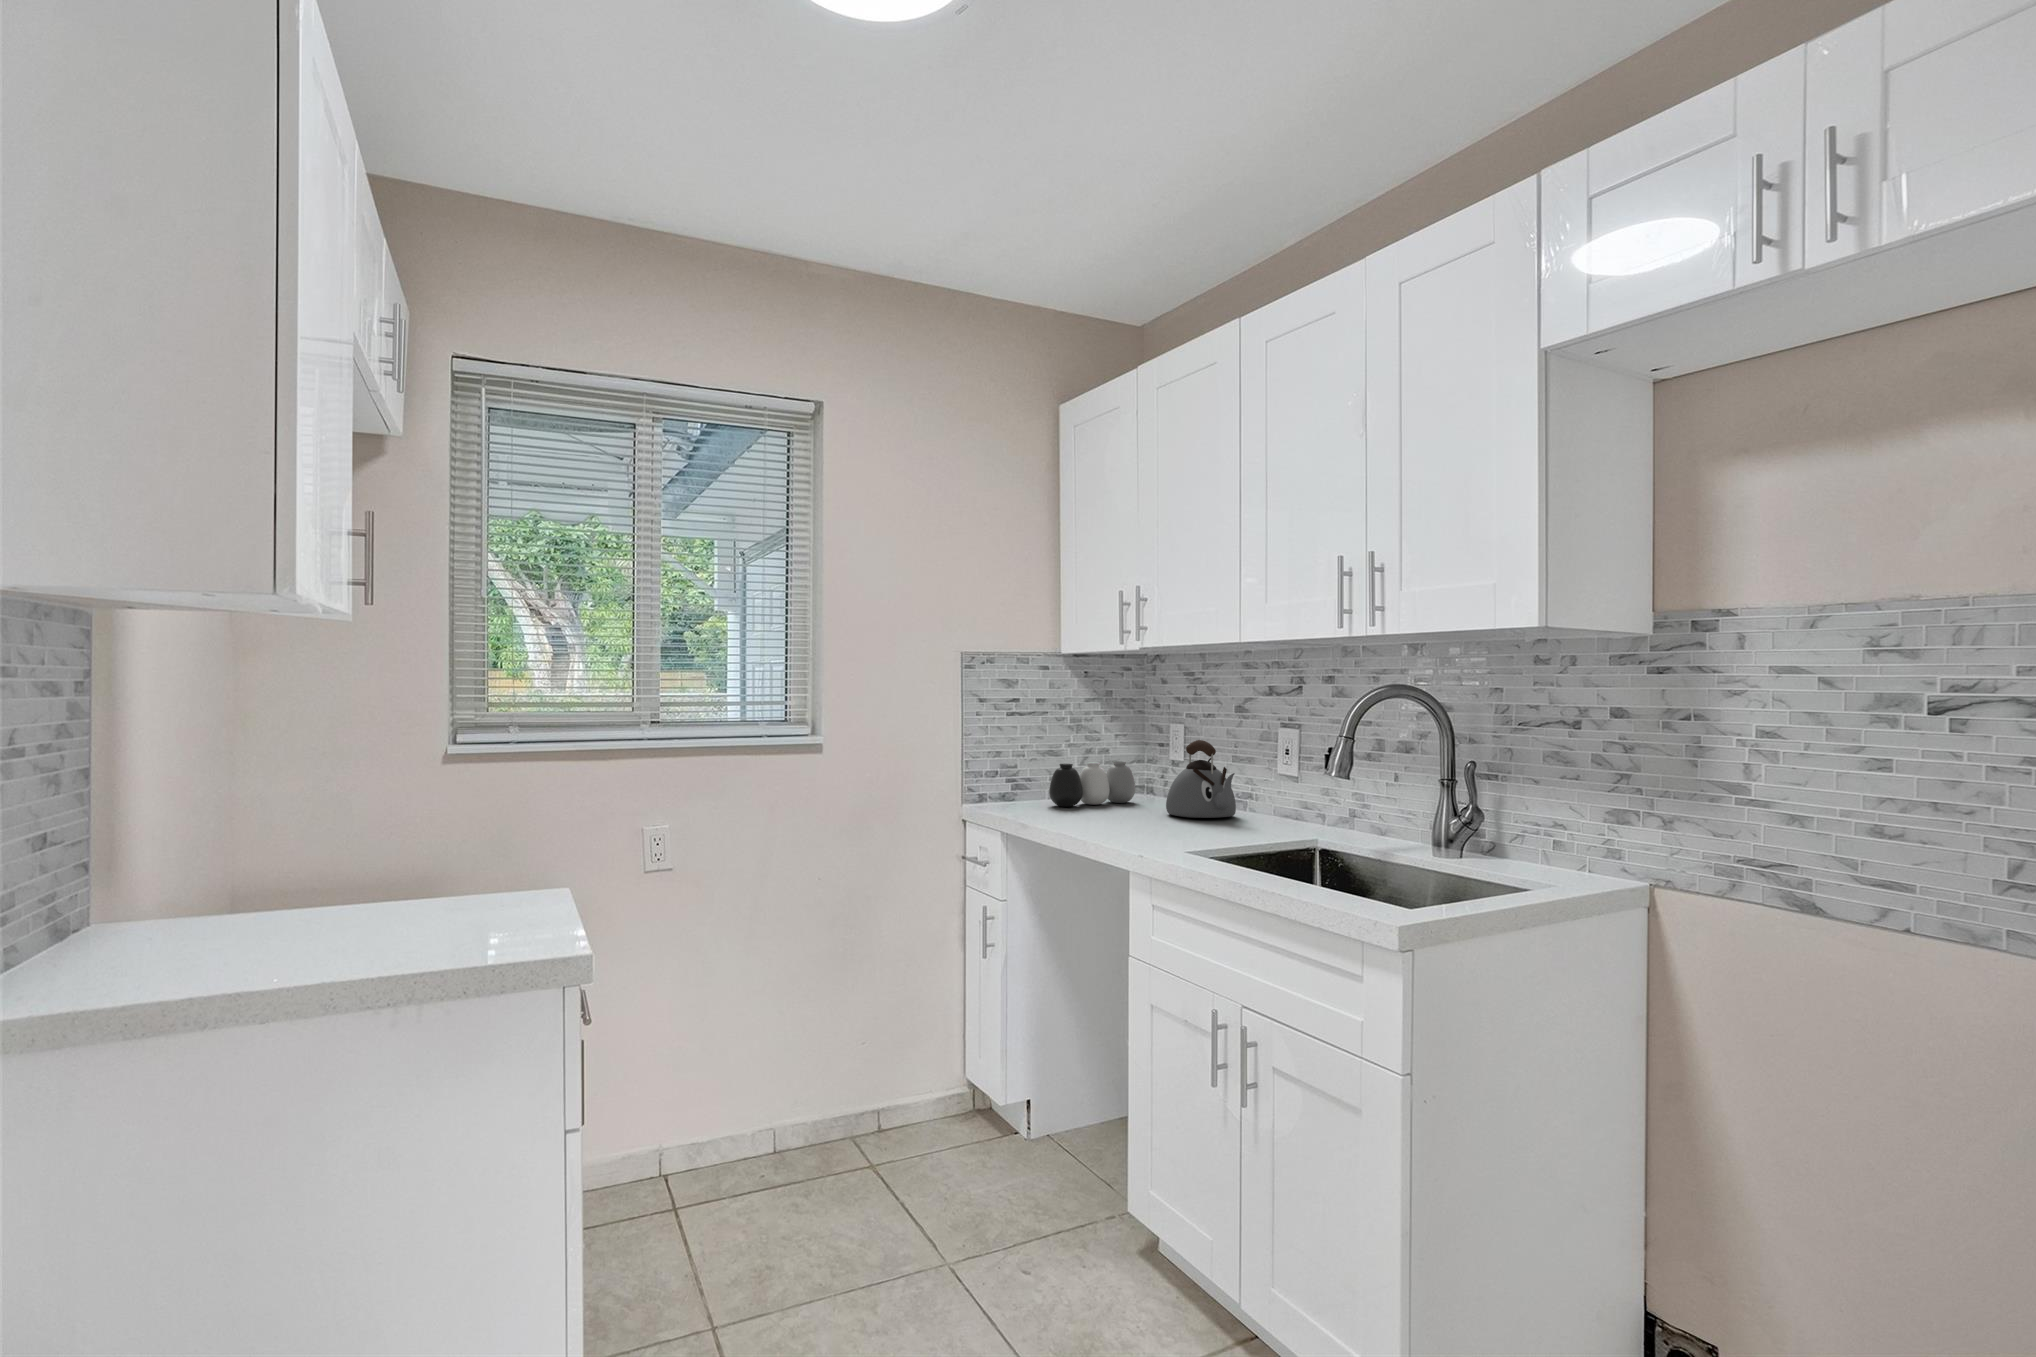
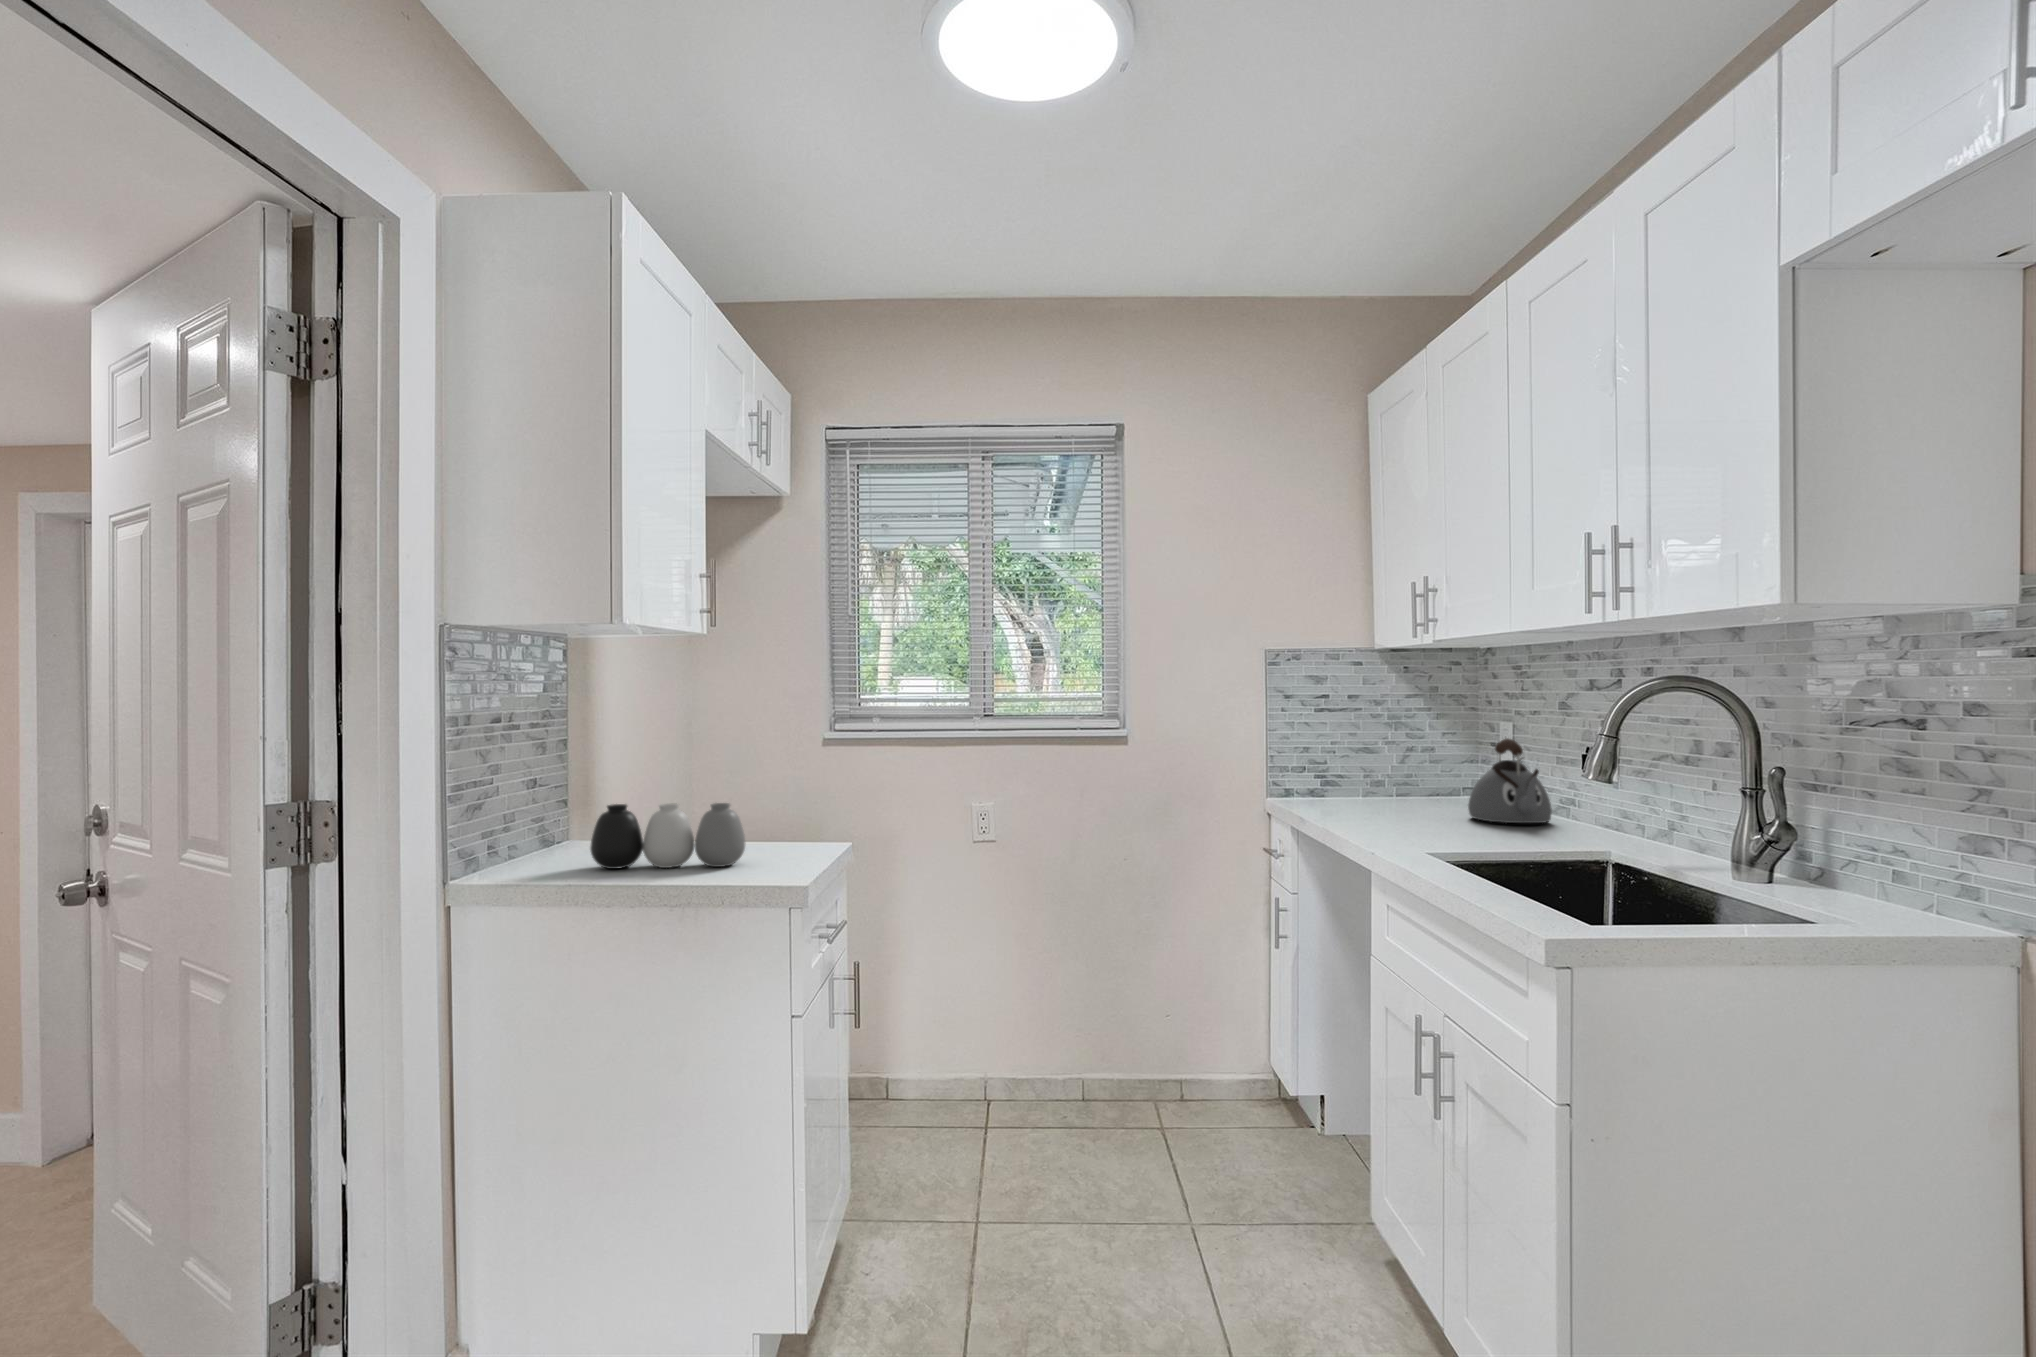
vase: present [1049,761,1135,807] -> present [590,803,745,869]

